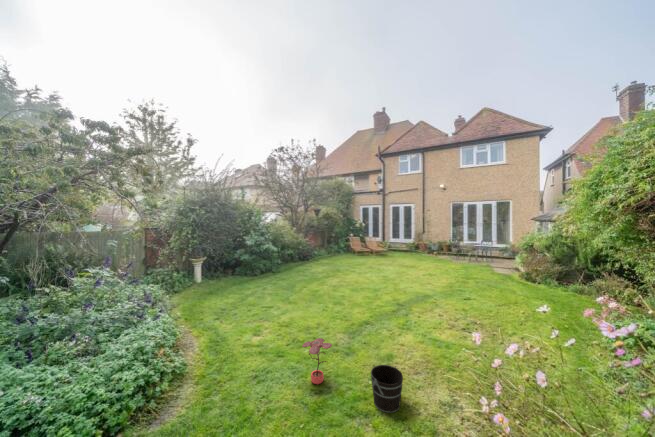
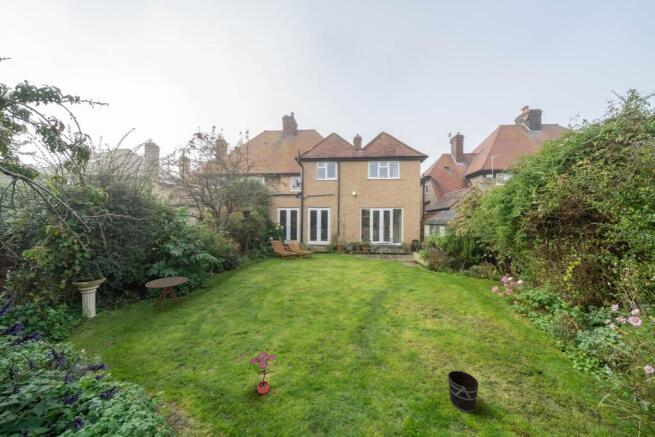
round table: none [217,257,248,281] -> present [145,277,188,311]
potted plant: present [302,338,332,384] -> present [249,352,276,394]

